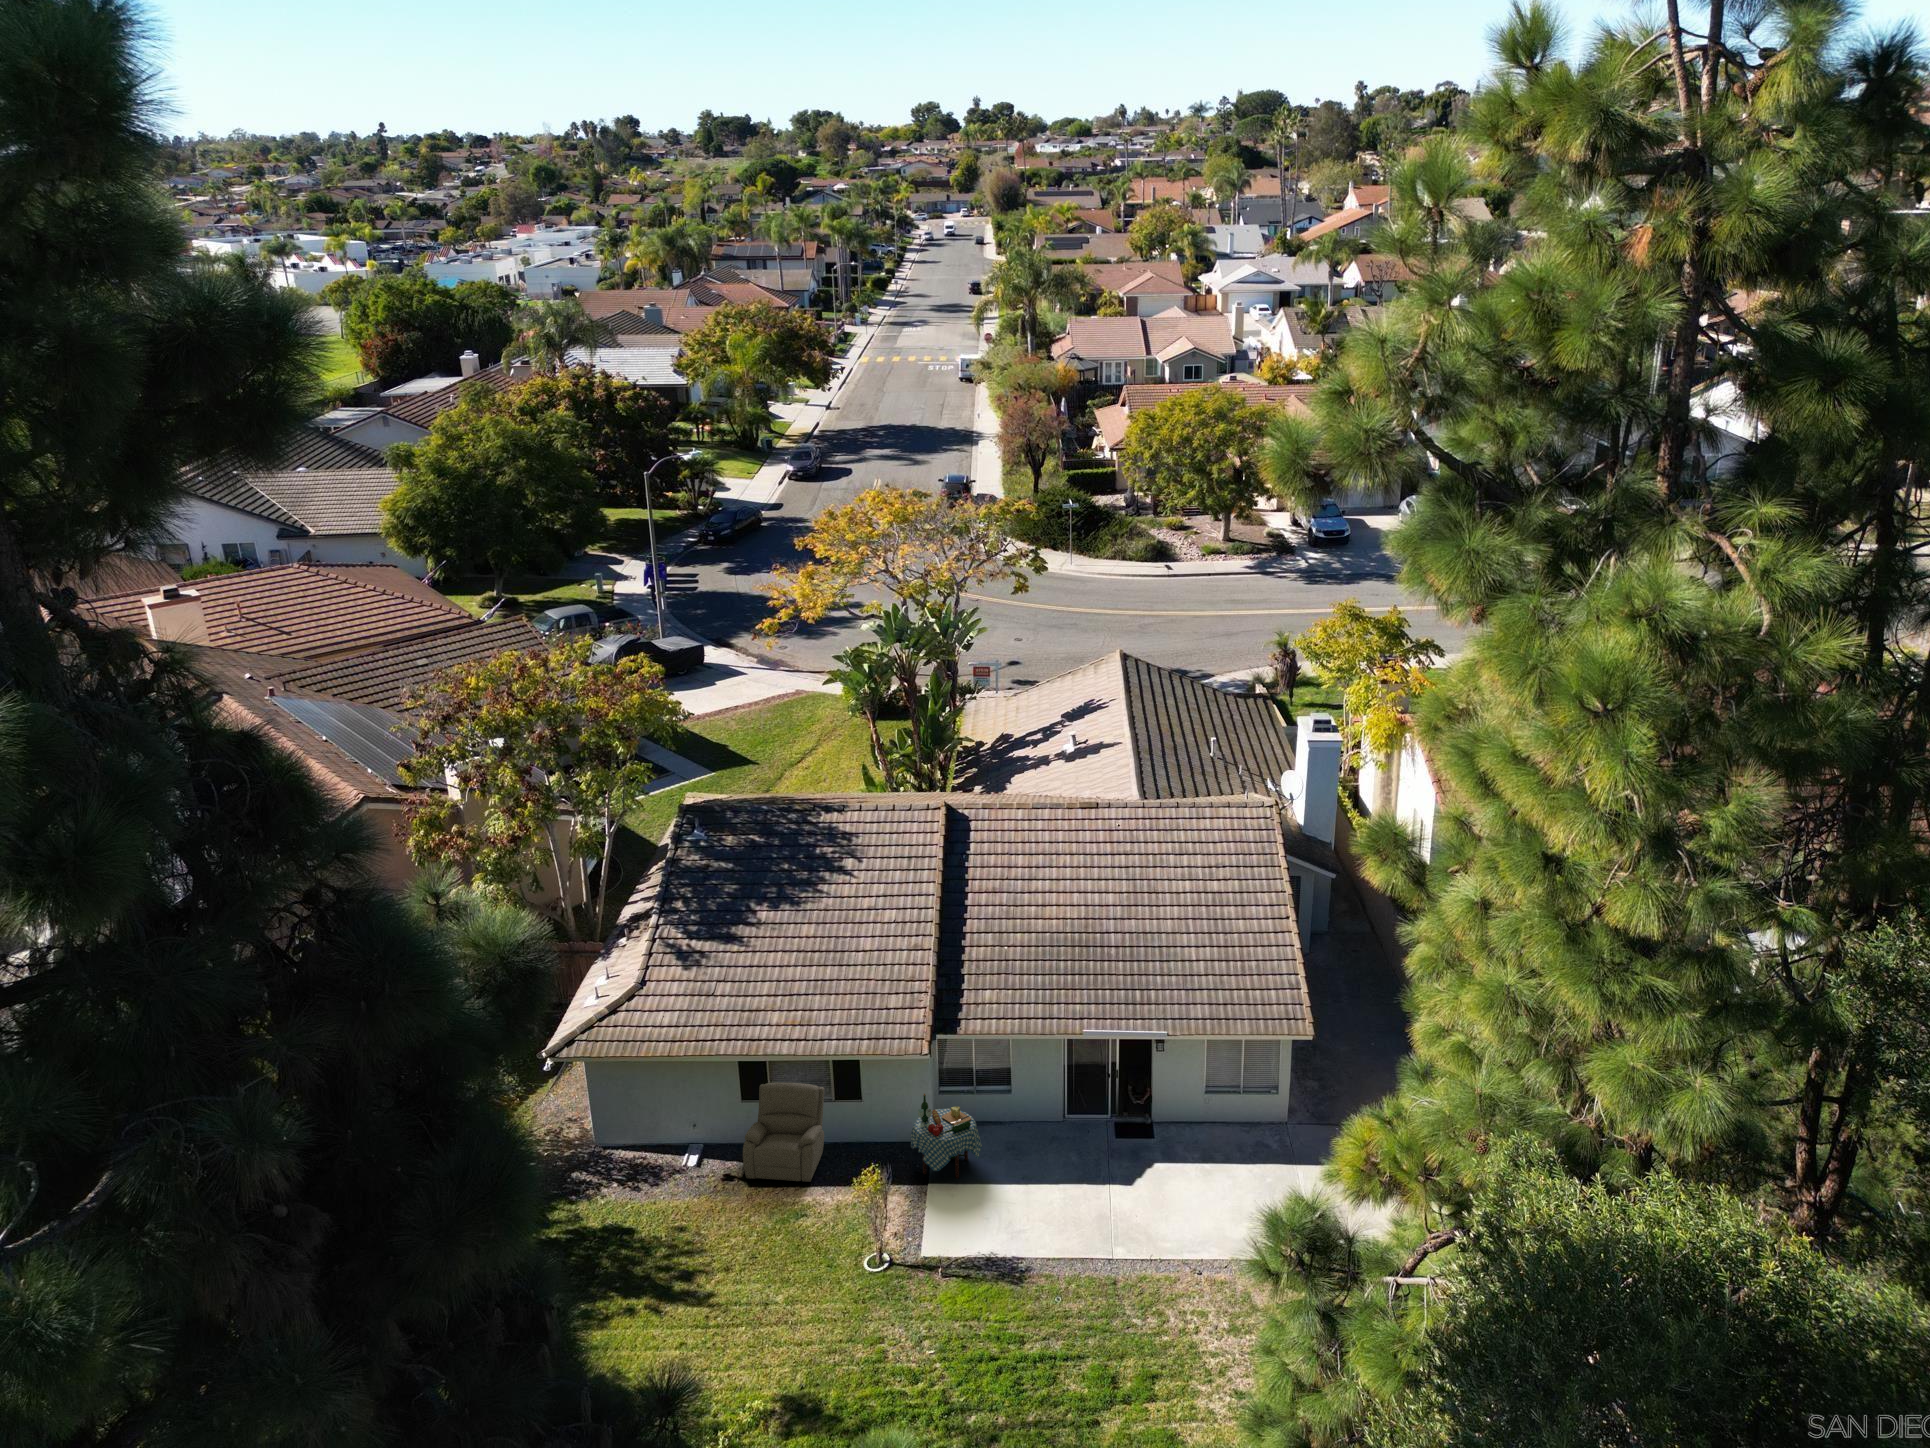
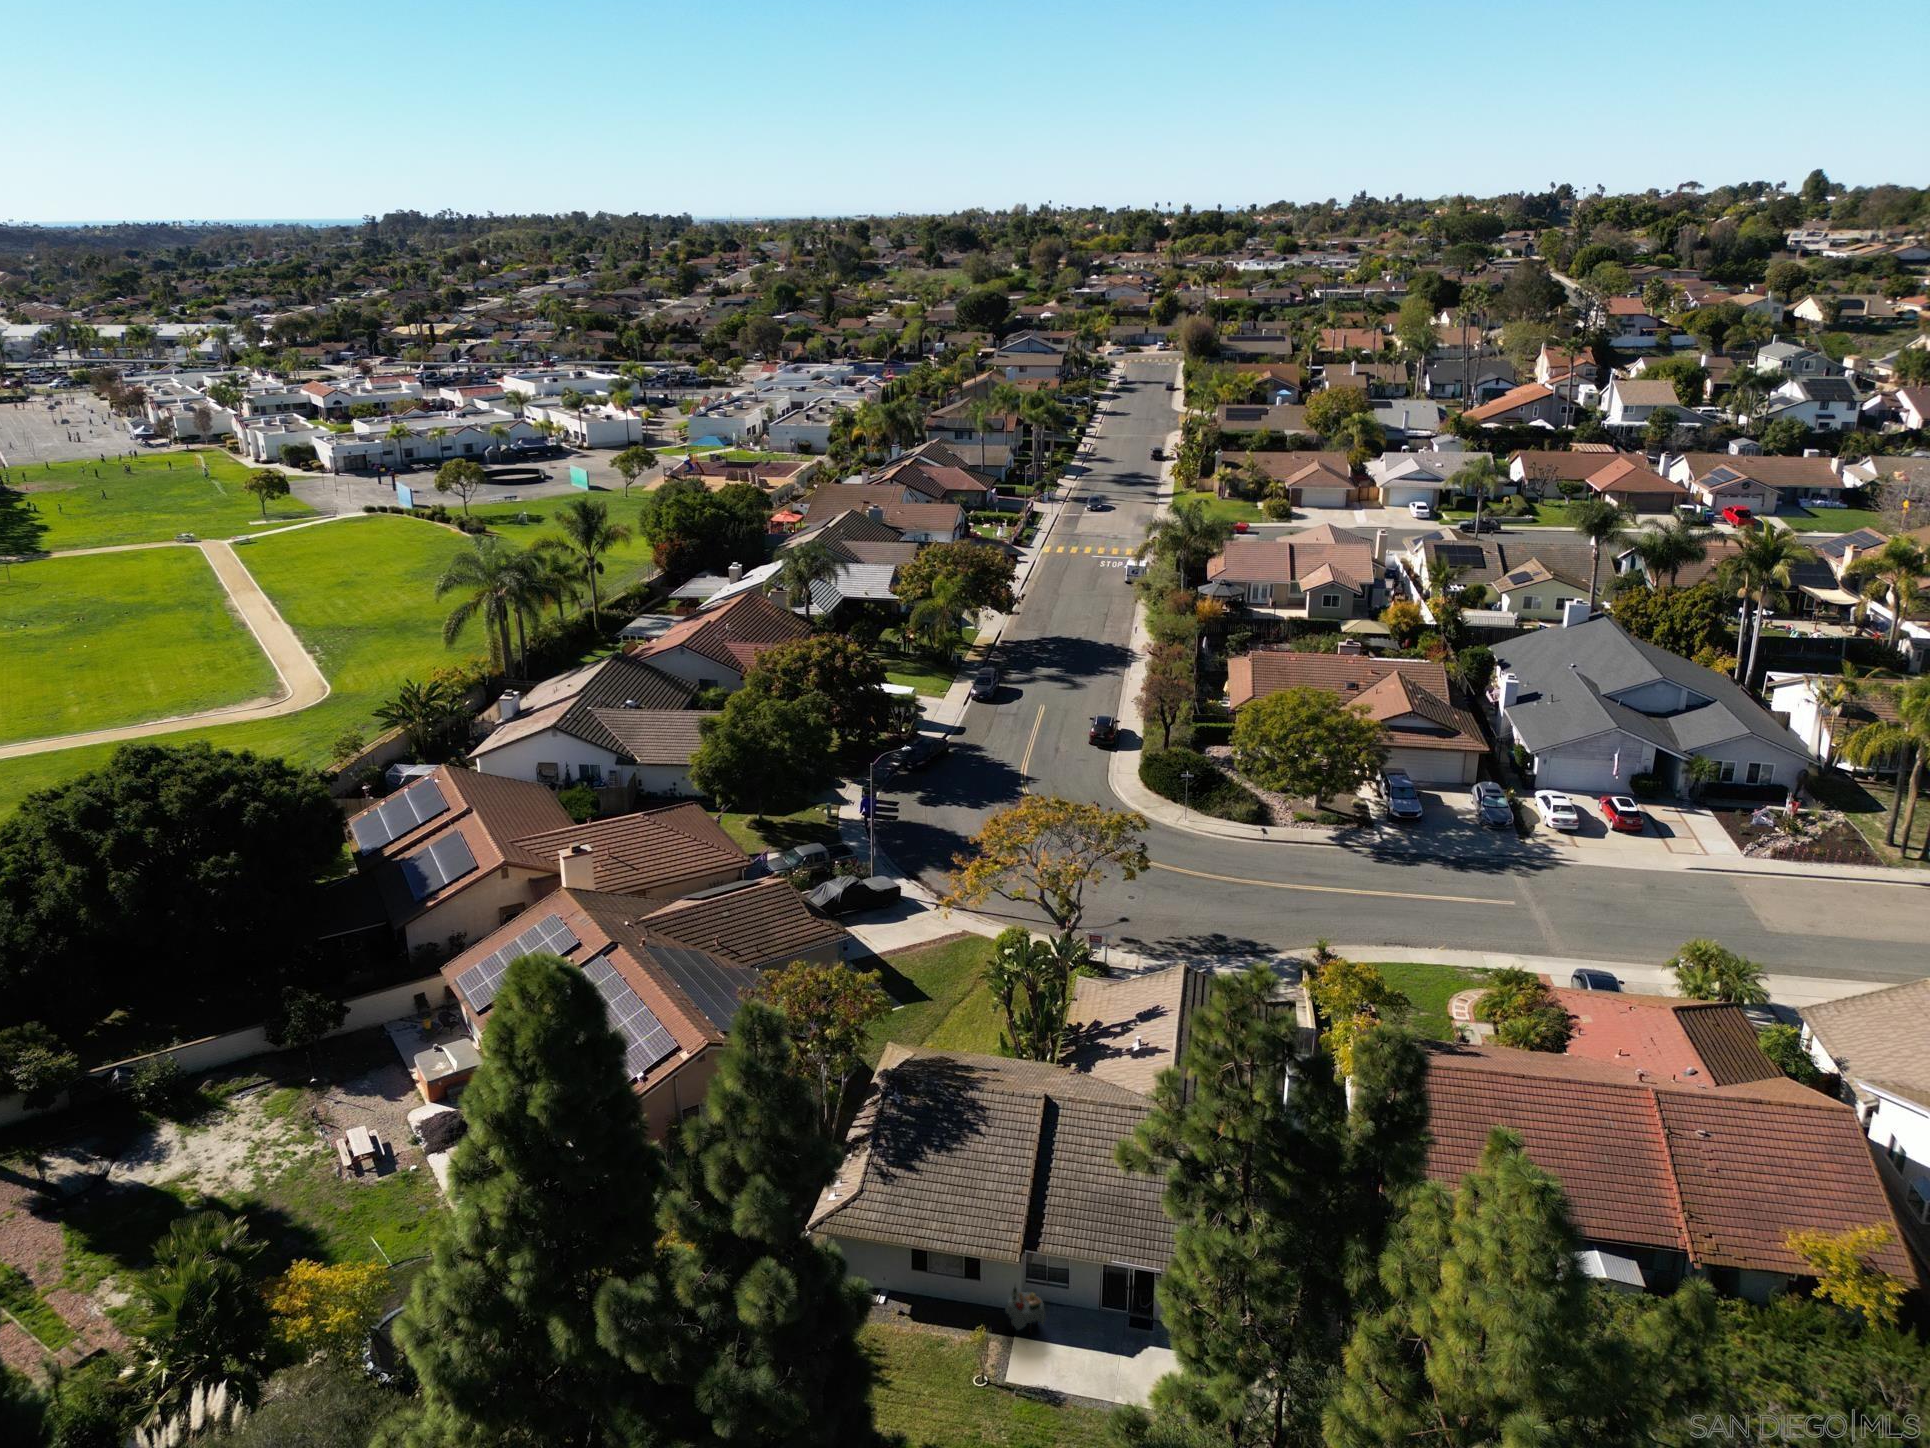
chair: present [743,1082,824,1182] -> none [910,1260,958,1324]

